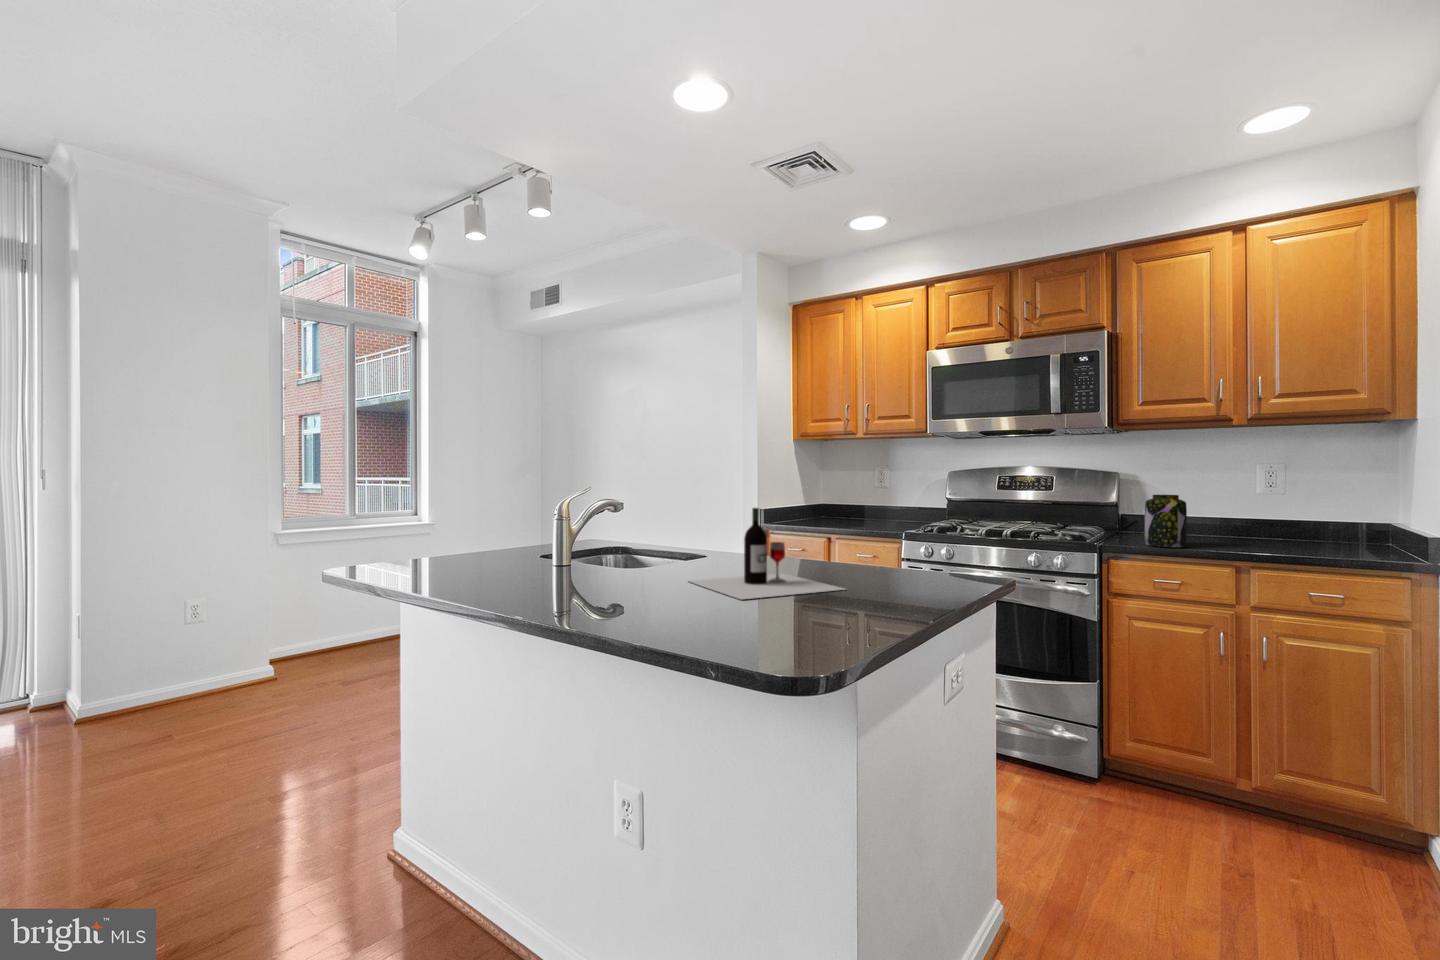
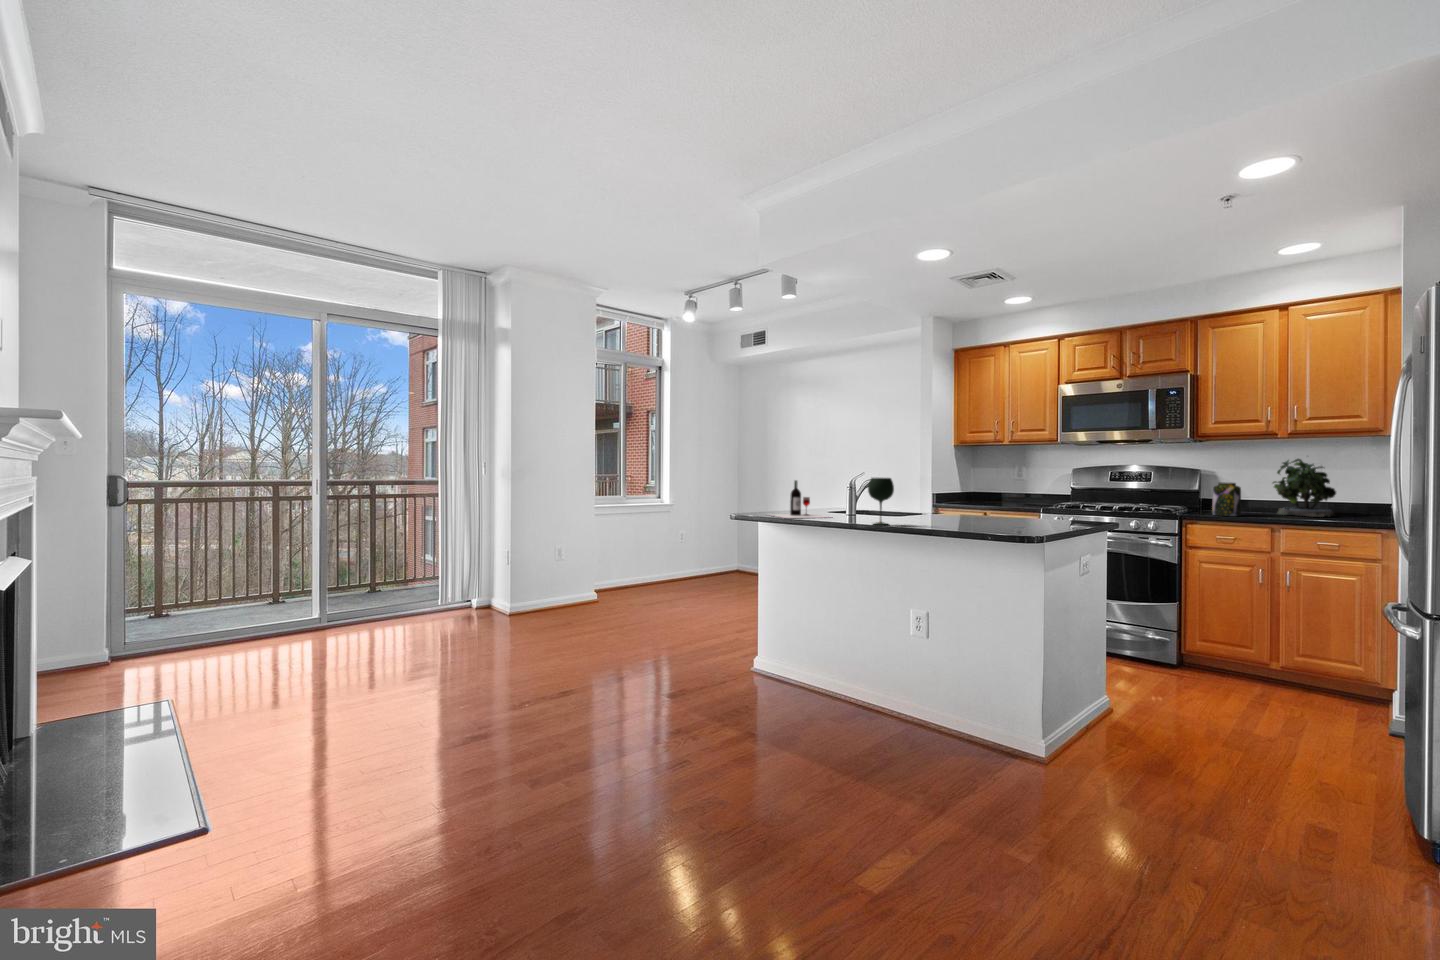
potted plant: none [1226,452,1318,547] -> present [1273,459,1336,517]
wine glass: none [513,502,567,602] -> present [868,478,894,525]
wine bottle: present [690,508,844,599] -> present [770,480,832,518]

